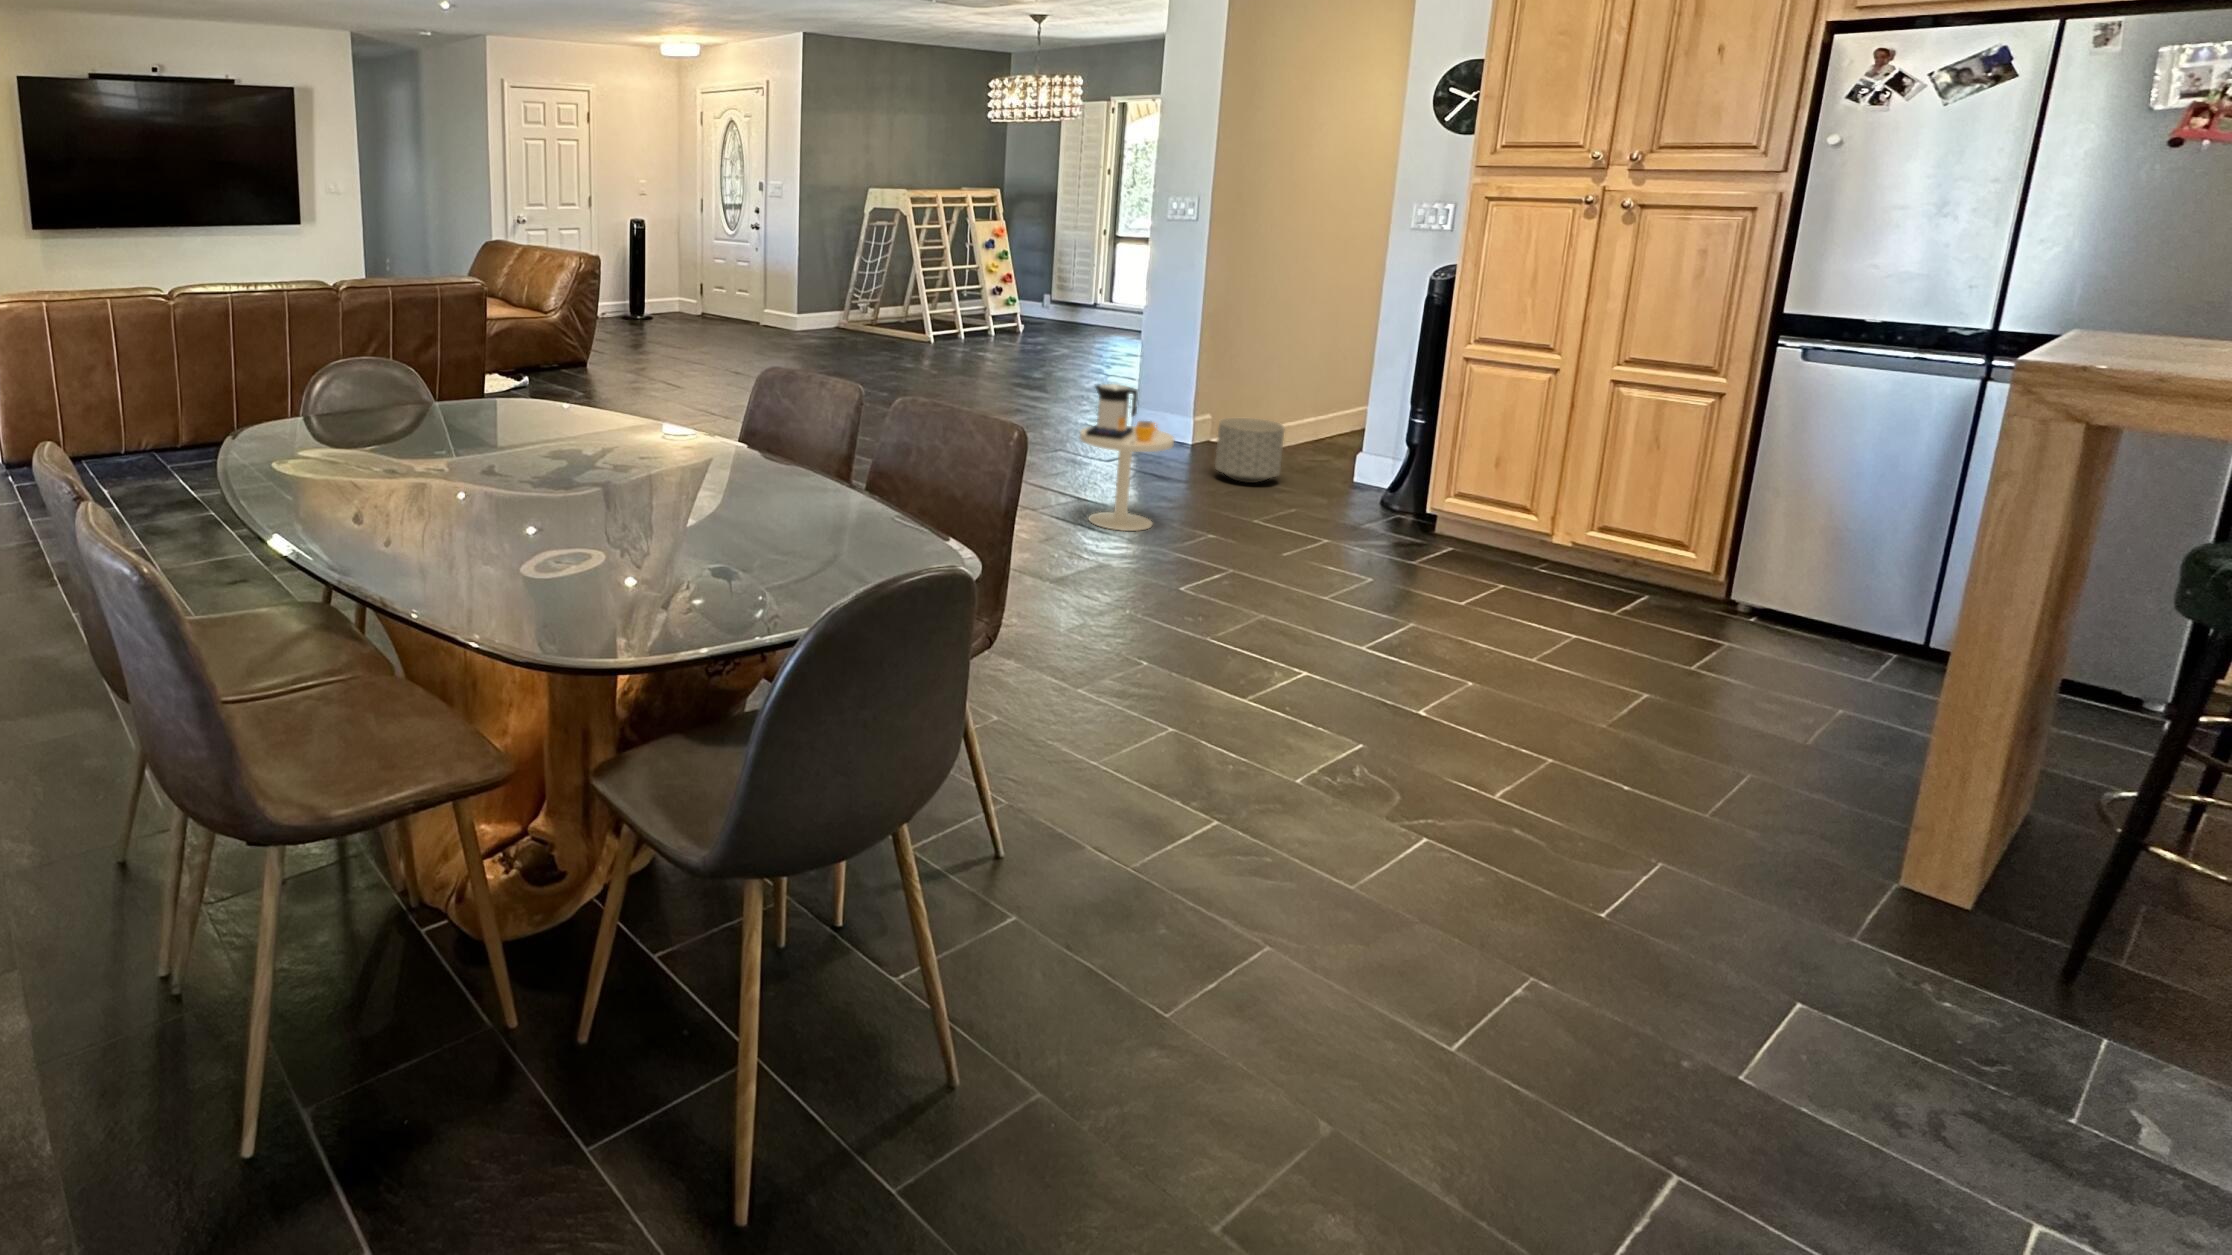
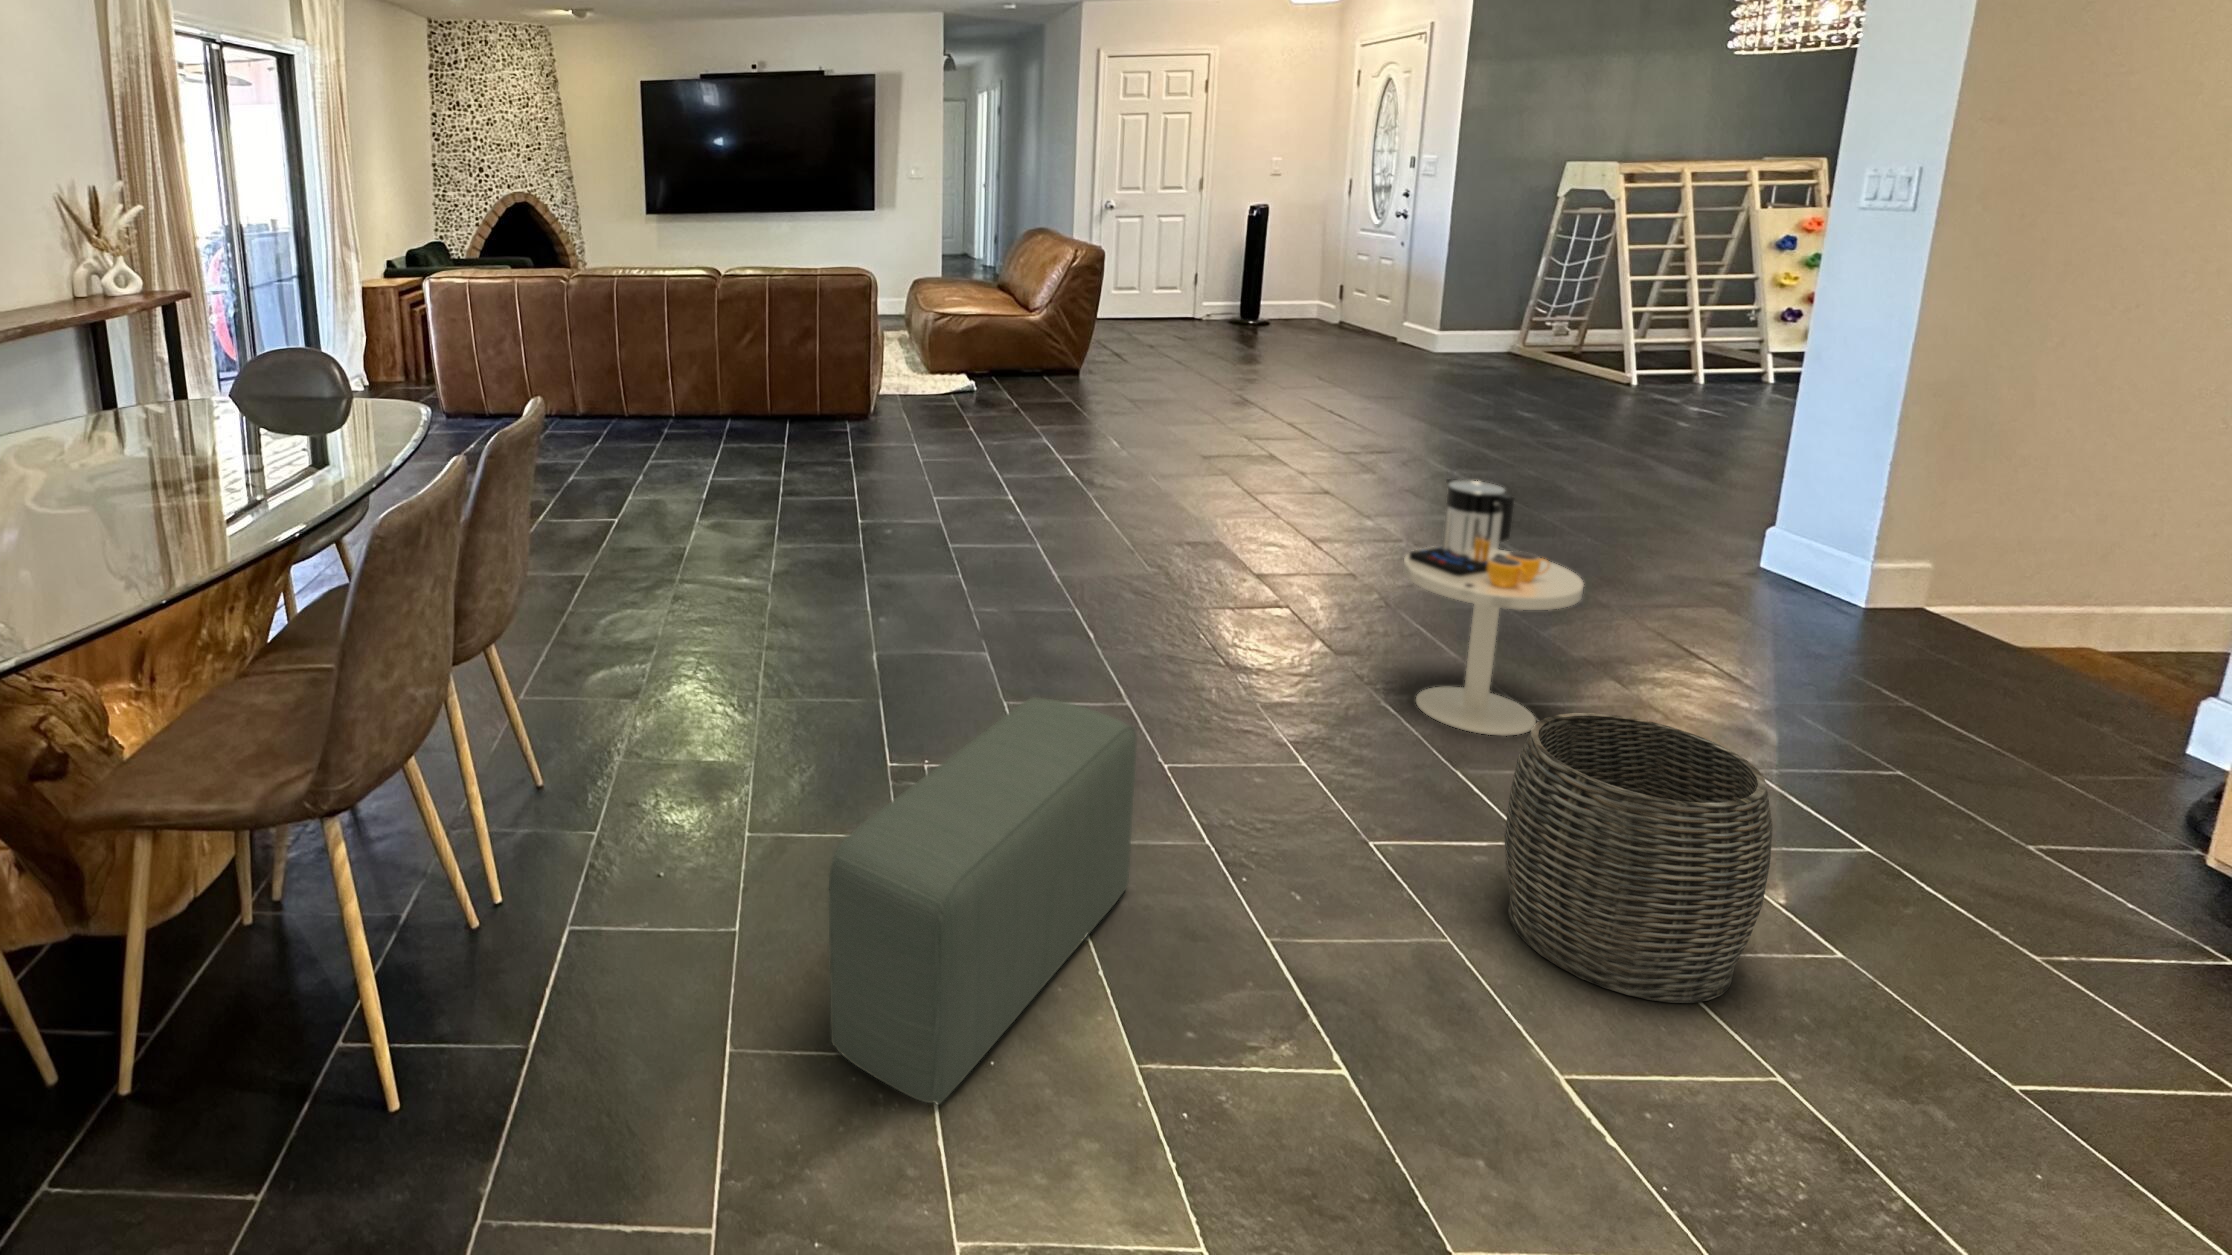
planter: present [1215,418,1284,483] -> none [1824,576,2000,708]
woven basket: none [1241,483,1360,611] -> present [1504,713,1773,1003]
pouf: none [1052,527,1201,737] -> present [829,697,1136,1105]

